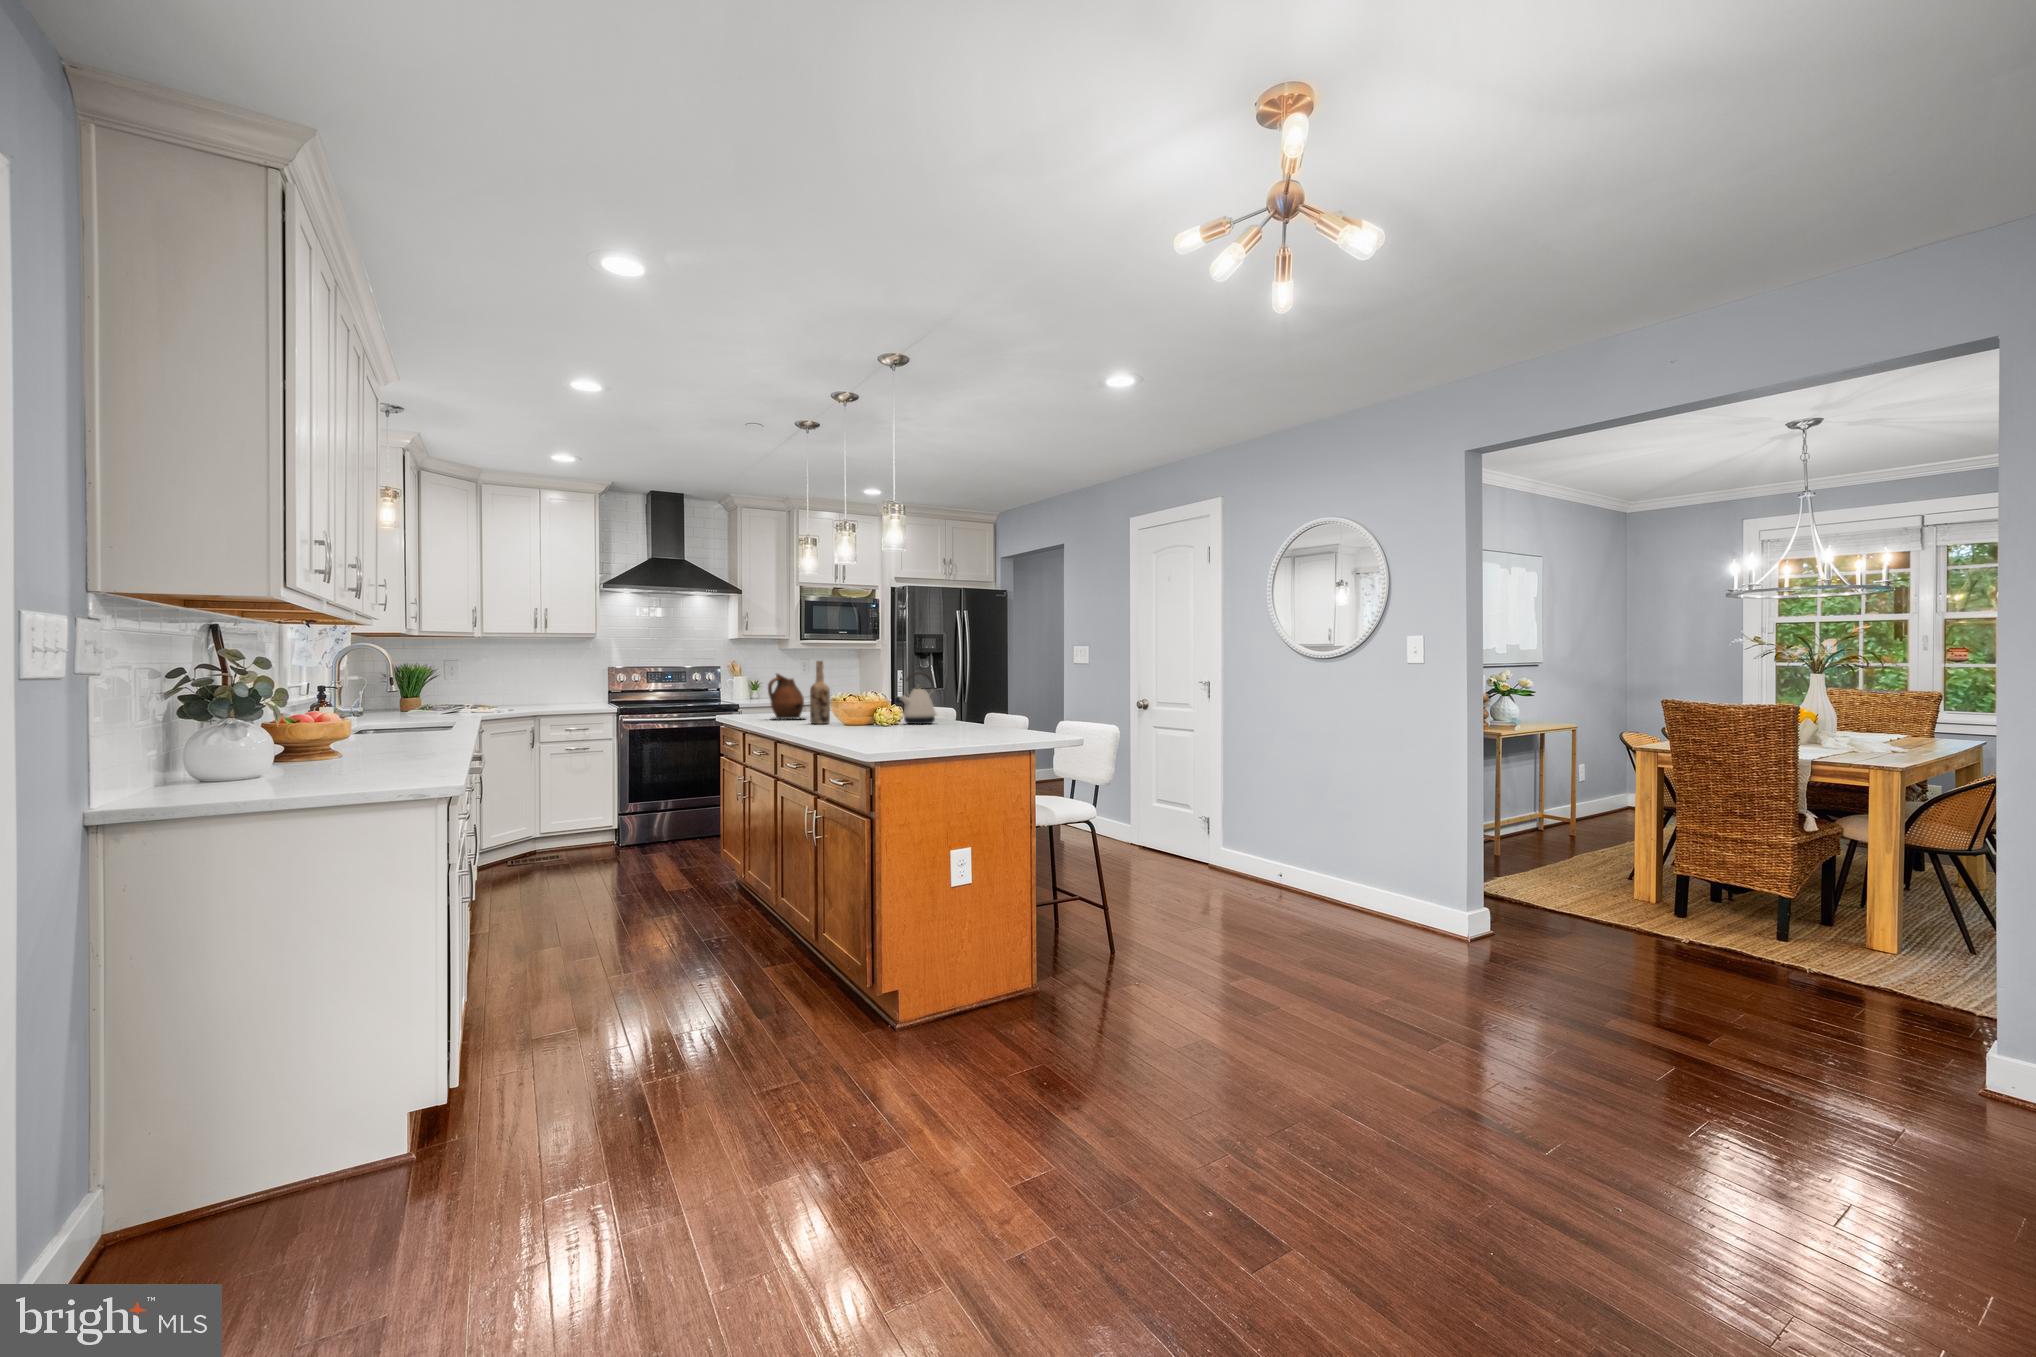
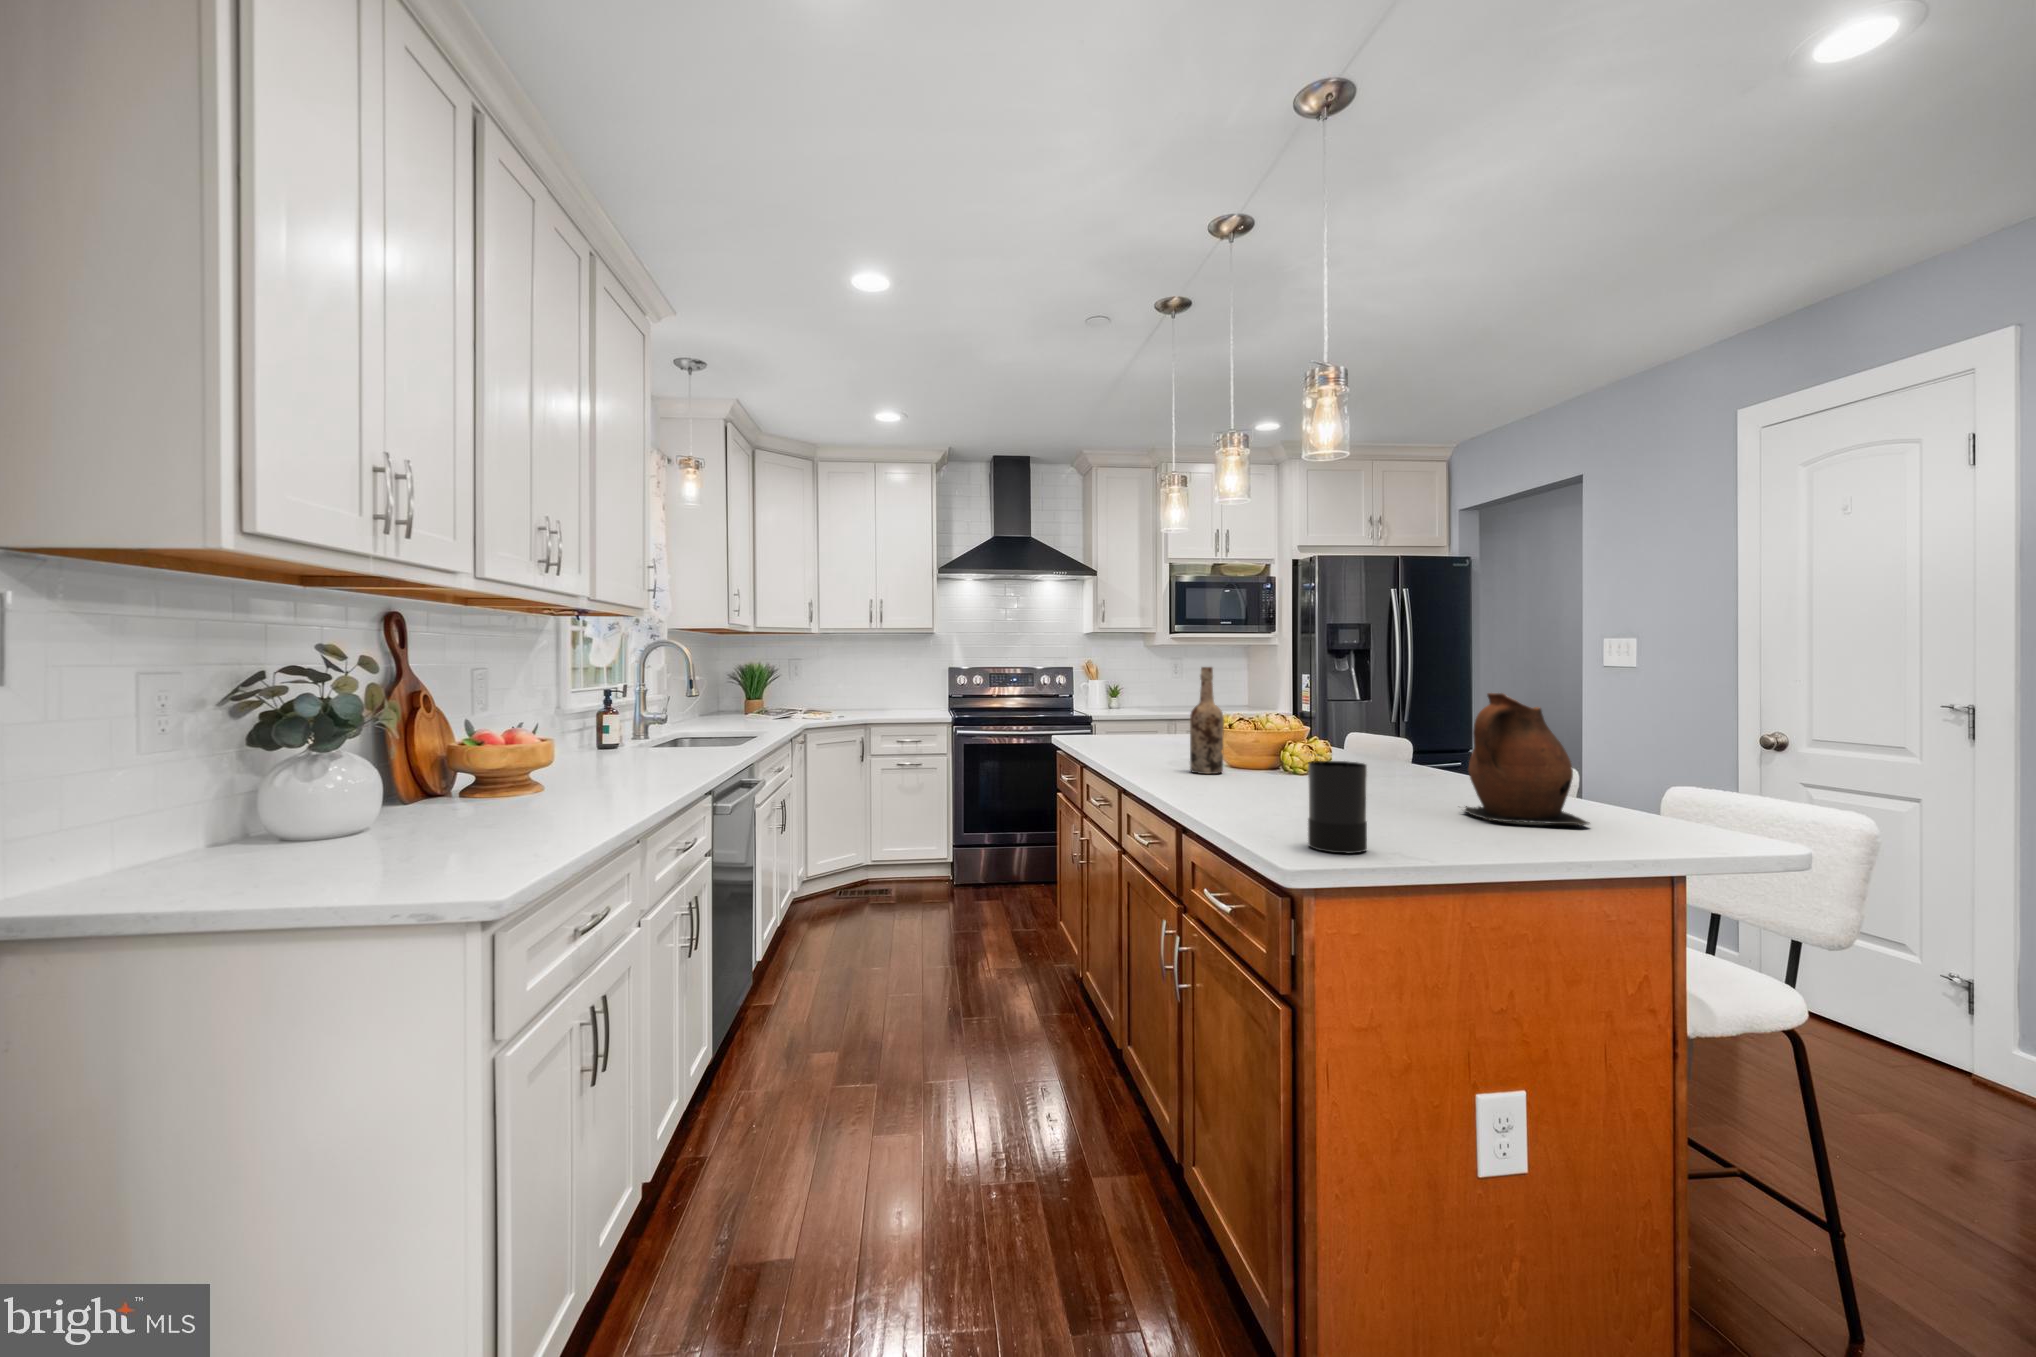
kettle: present [900,672,937,724] -> none [1353,688,1426,787]
ceramic pitcher: present [768,674,804,719] -> present [1465,693,1589,826]
candle: none [854,695,881,736] -> present [1308,761,1367,853]

